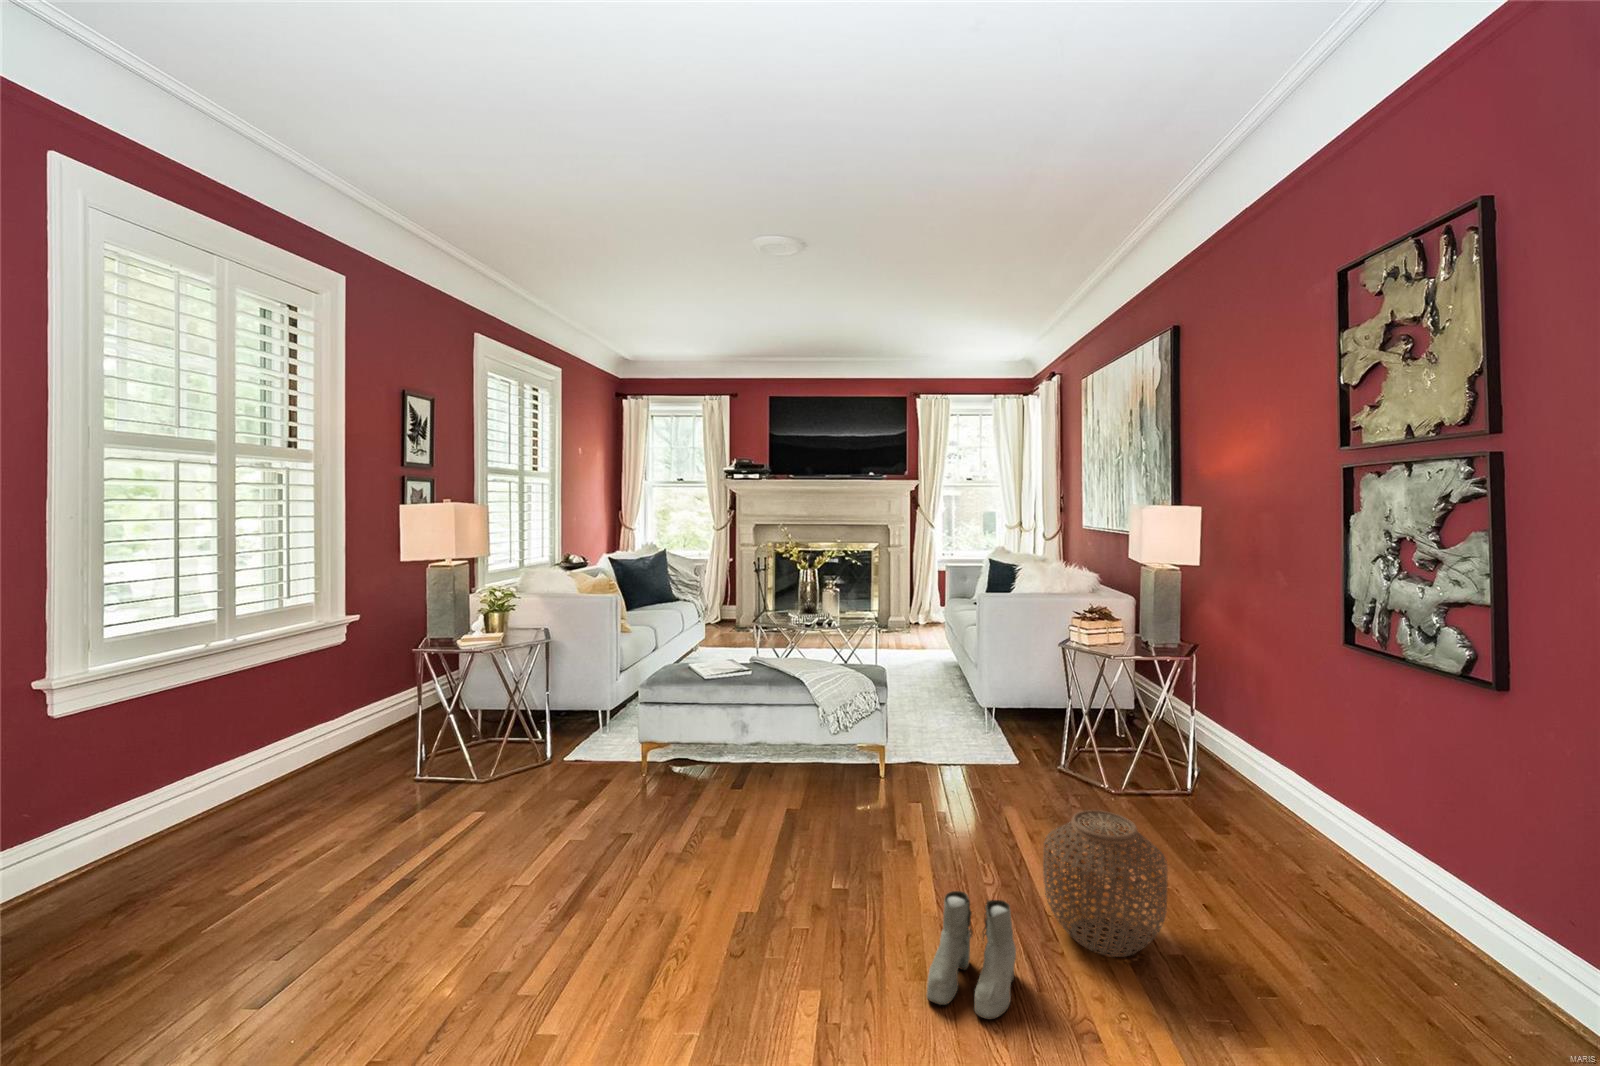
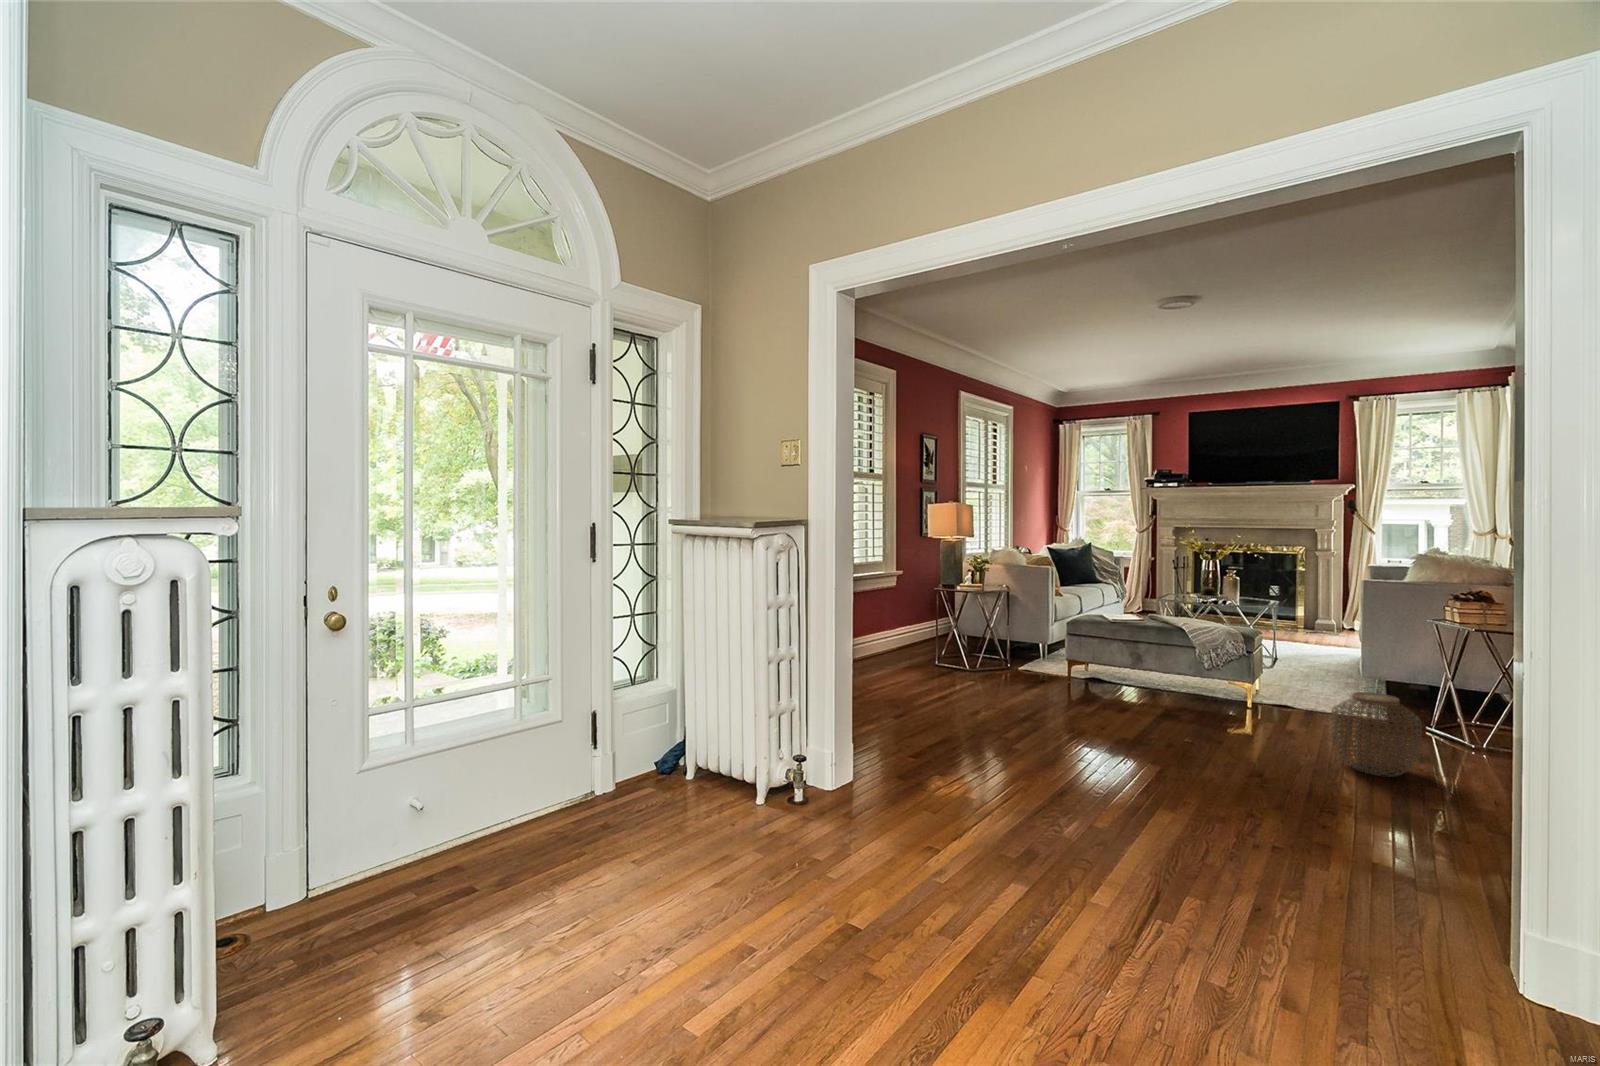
boots: present [927,891,1016,1020] -> none [1231,716,1295,773]

